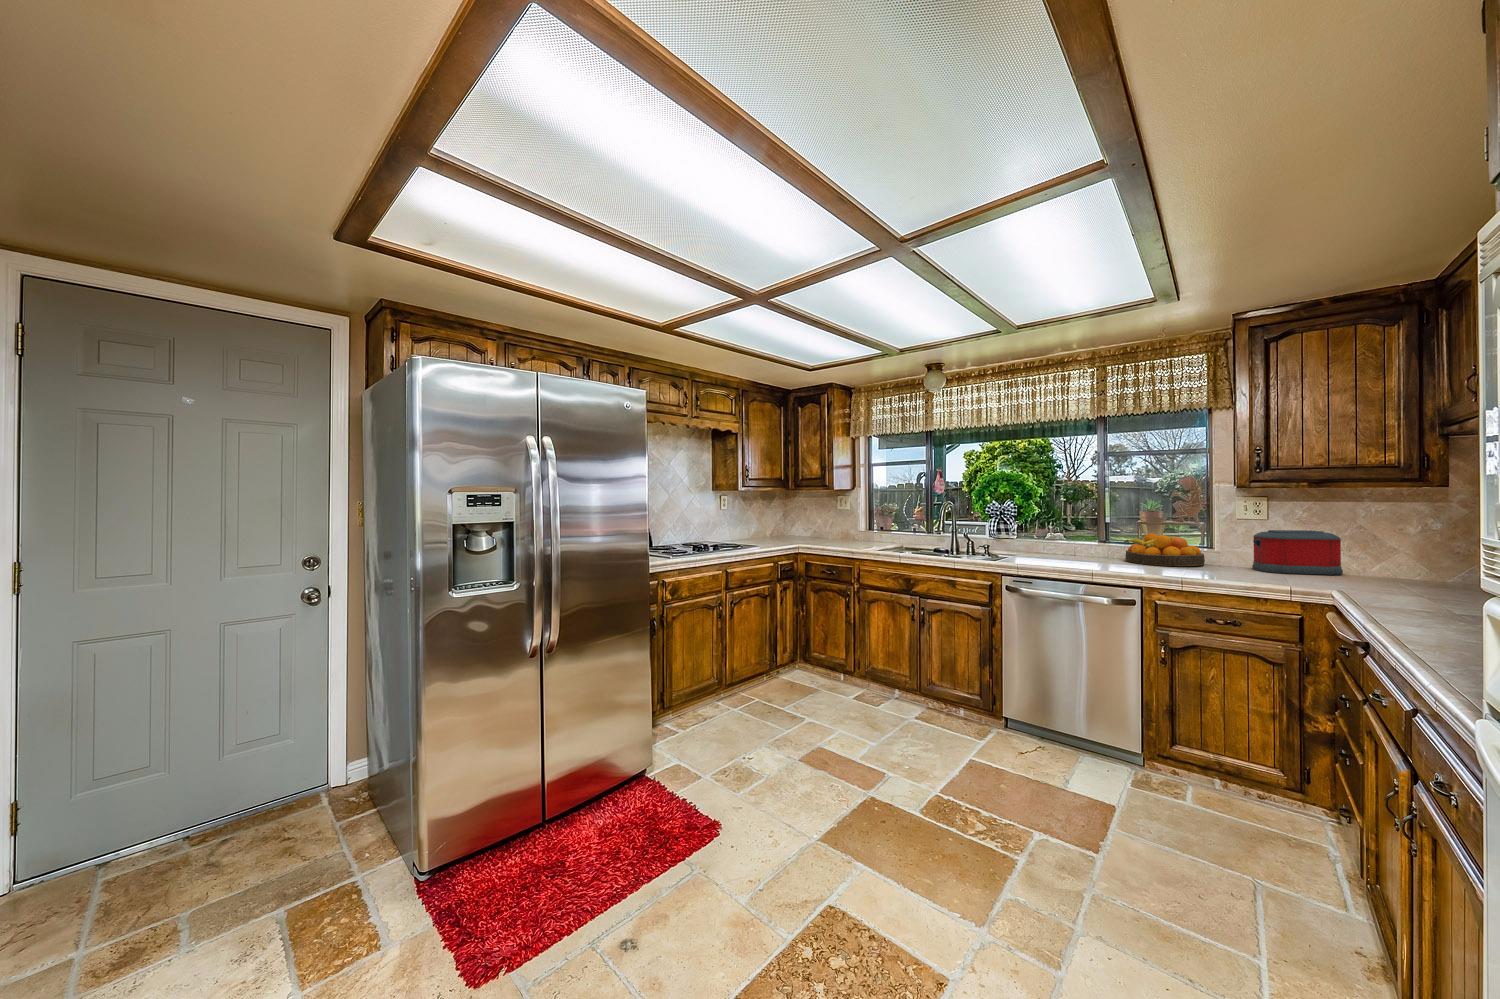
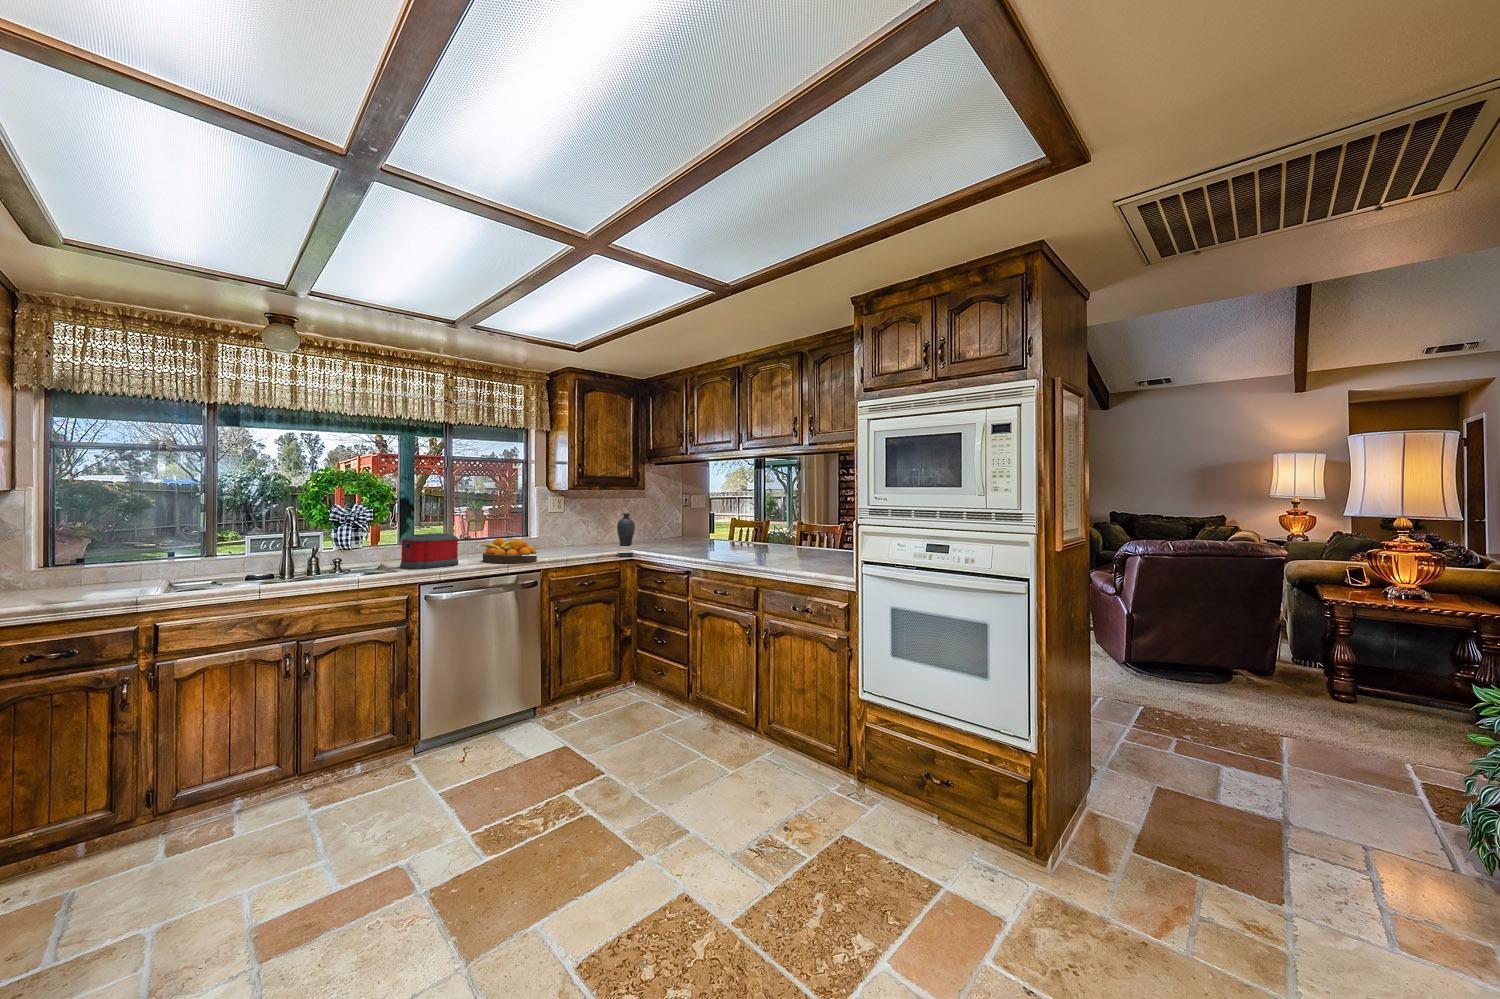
vase: none [1388,501,1438,584] -> present [617,513,635,557]
toaster: present [1252,530,1343,575] -> present [400,533,458,569]

